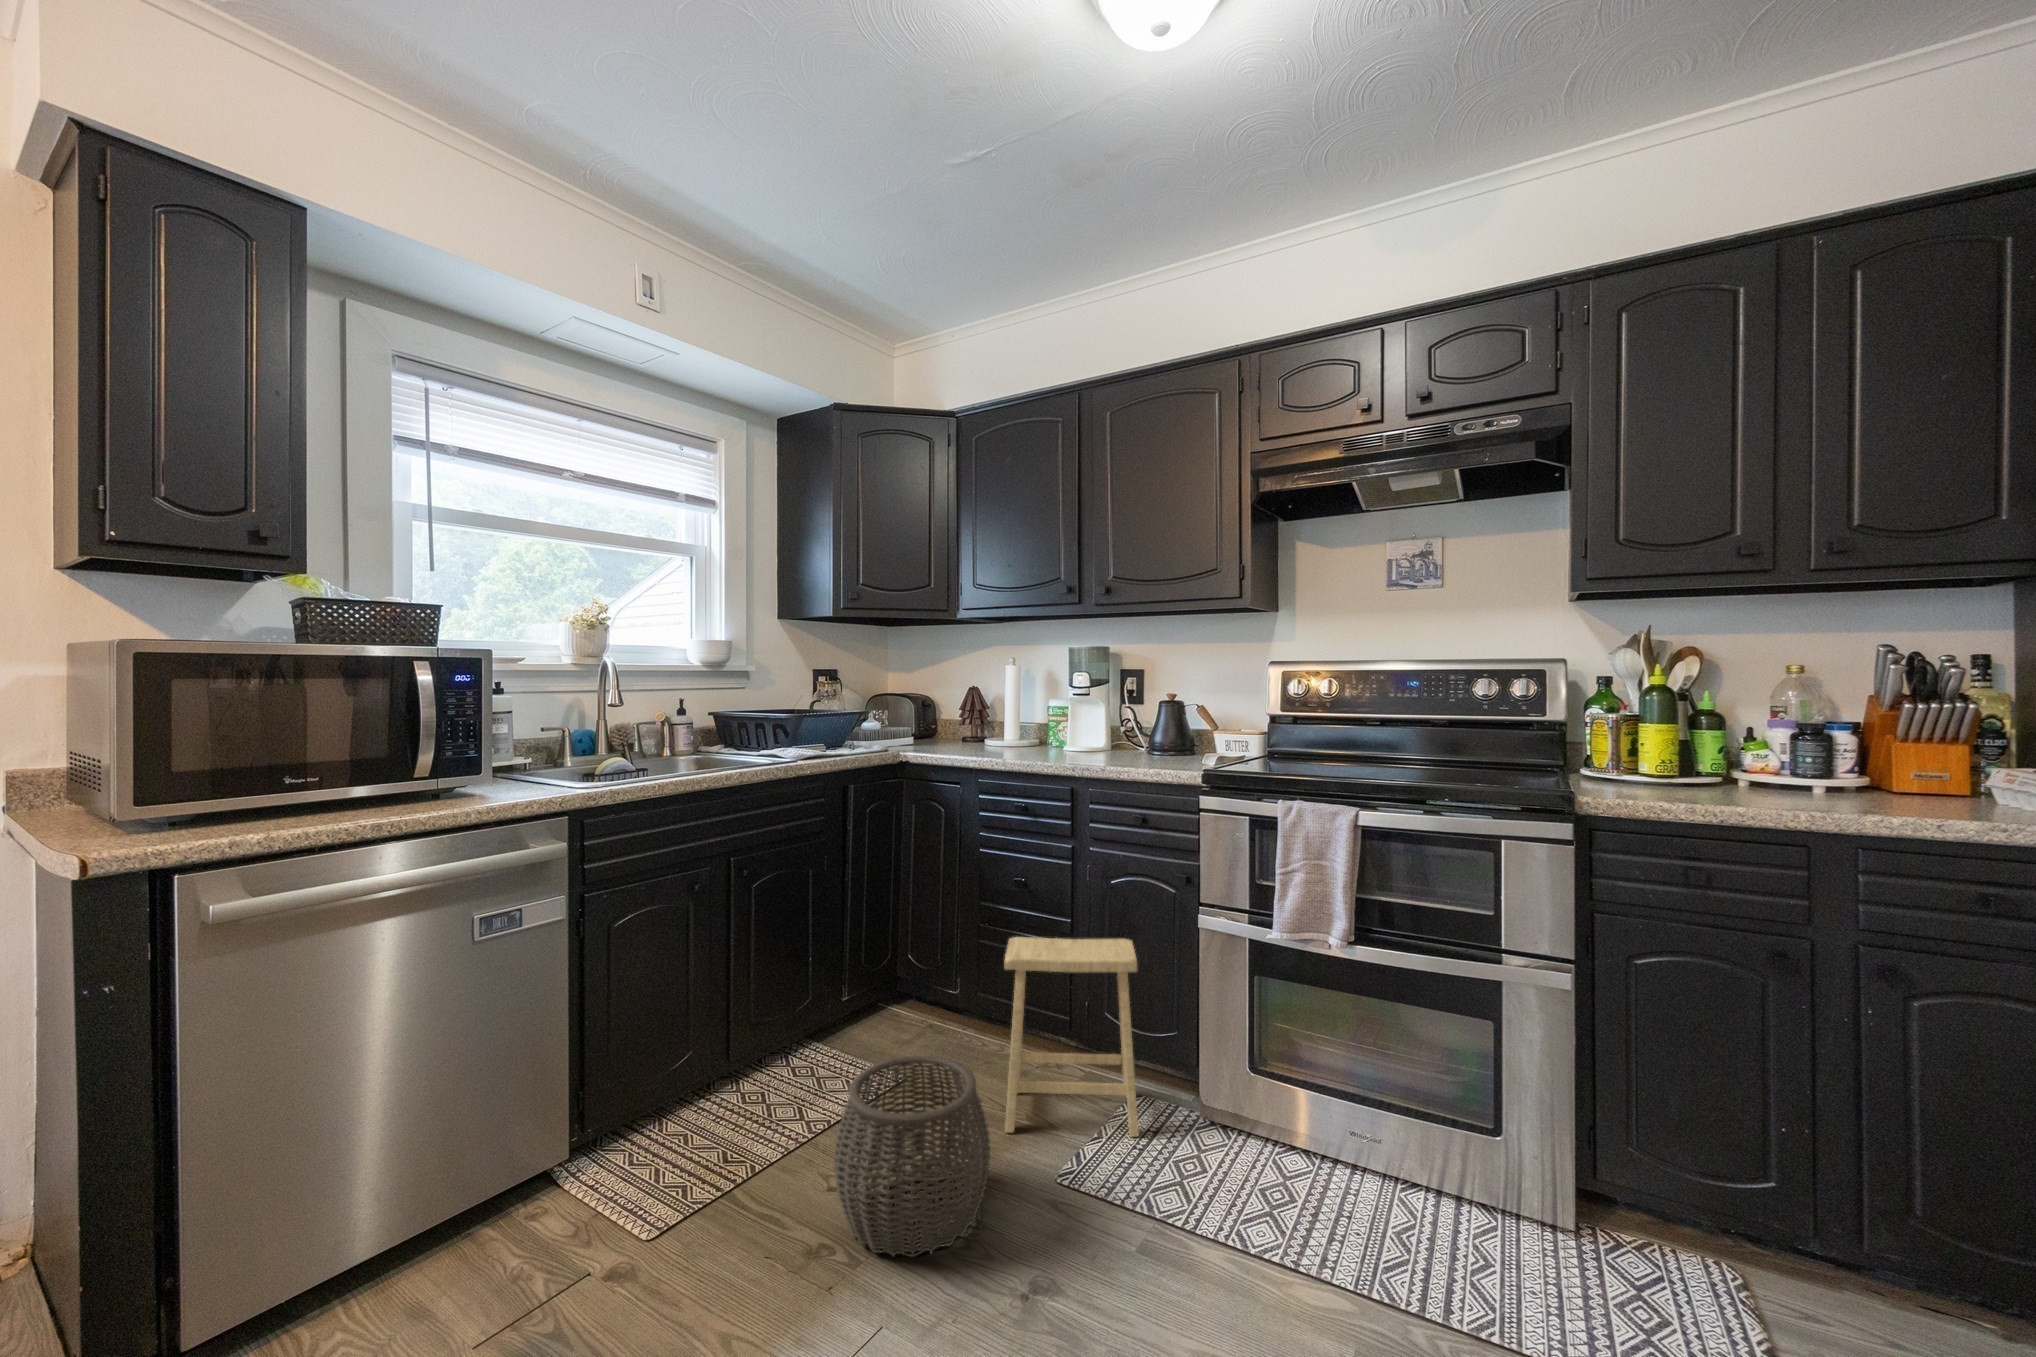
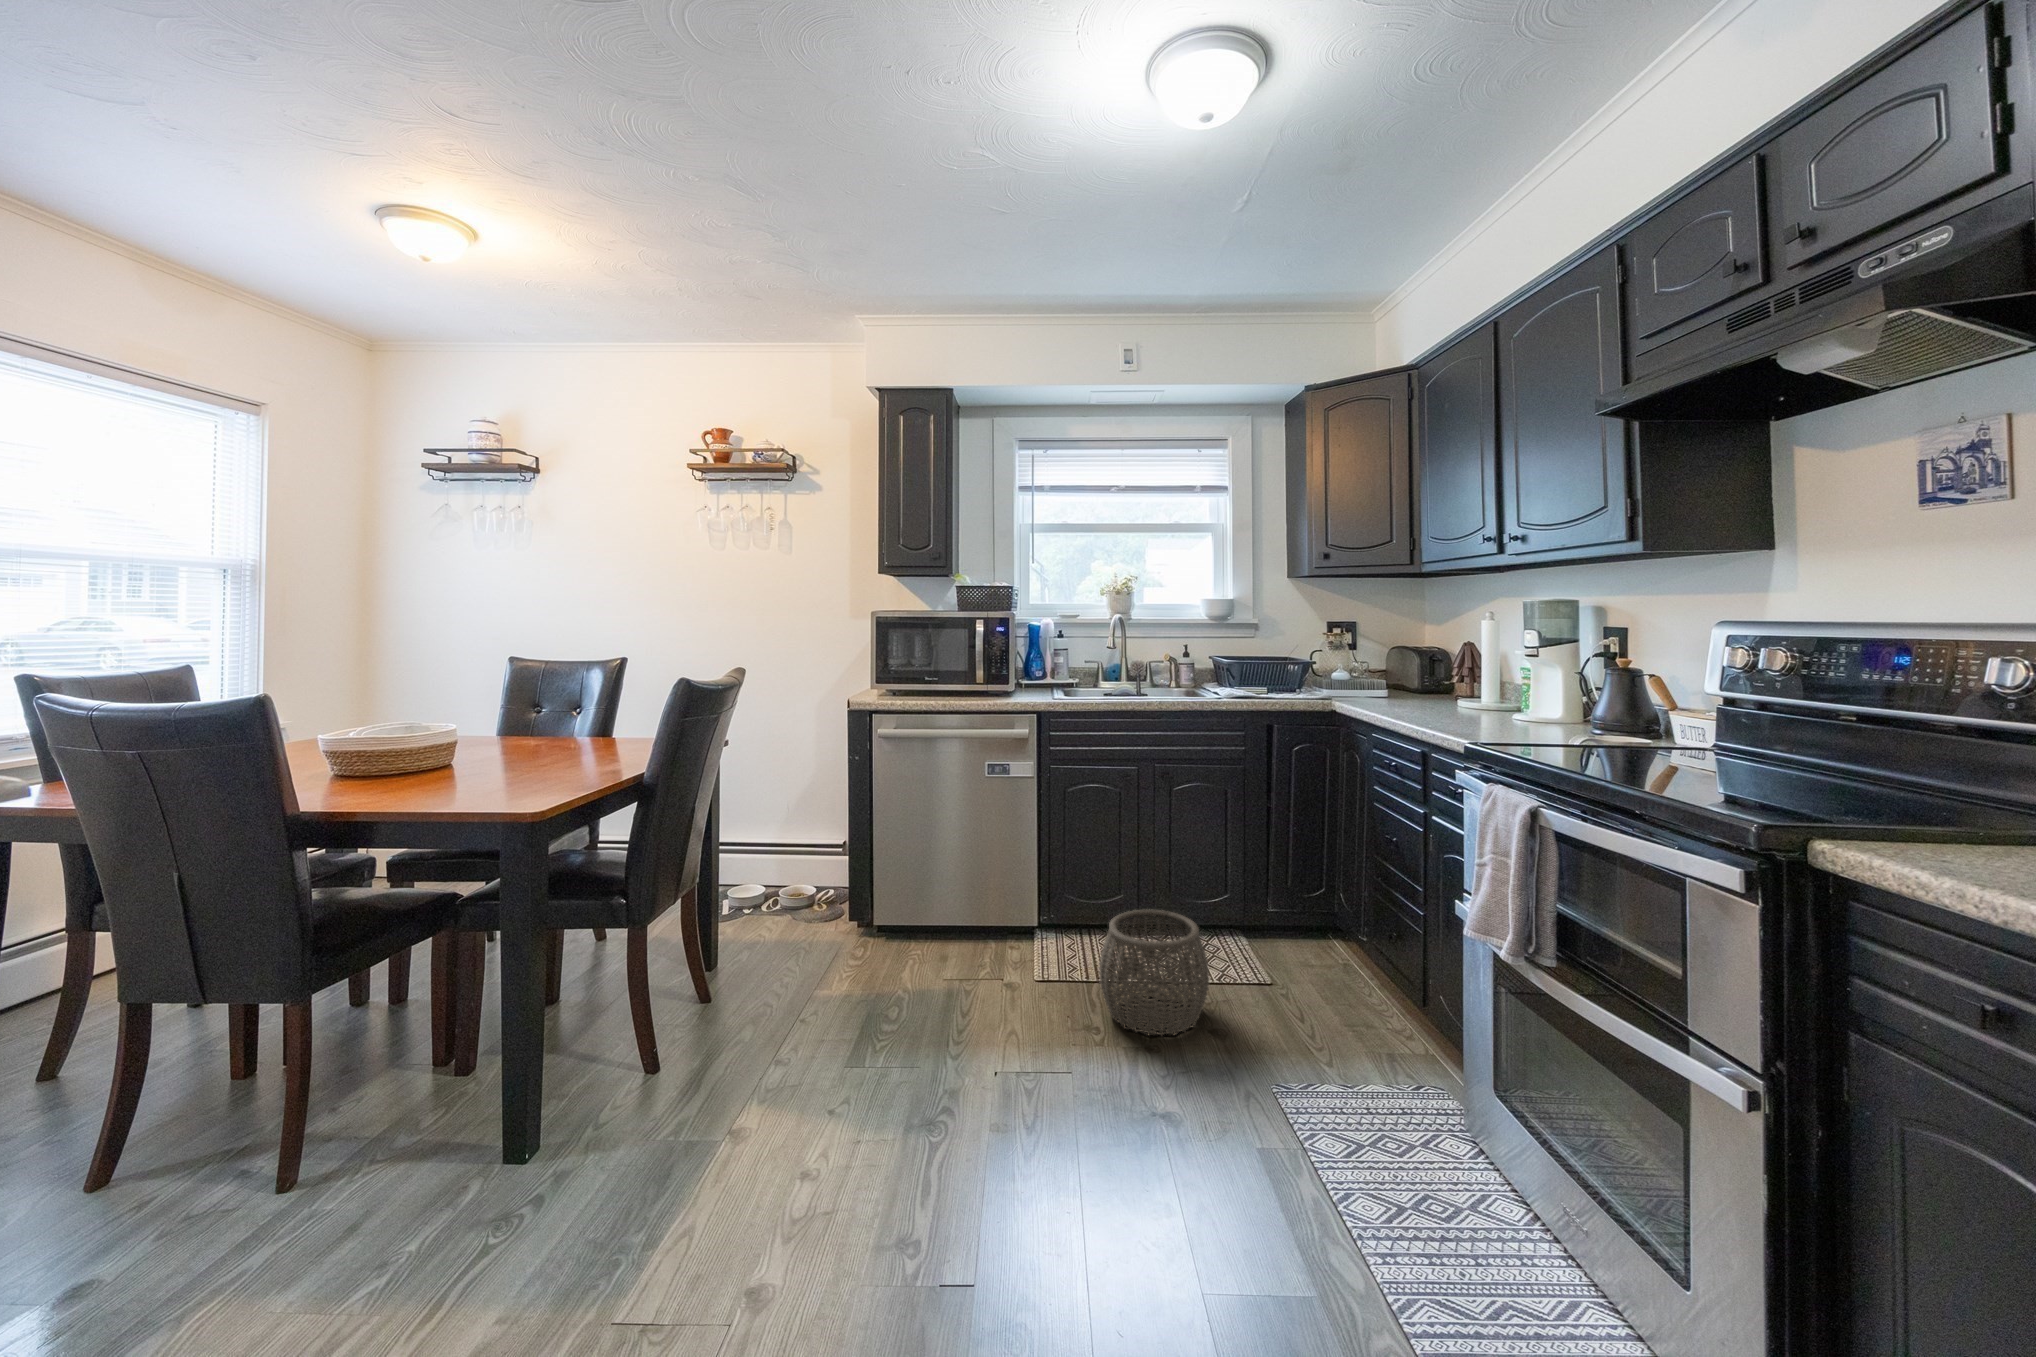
footstool: present [1005,937,1139,1137] -> none [1273,865,1418,1066]

